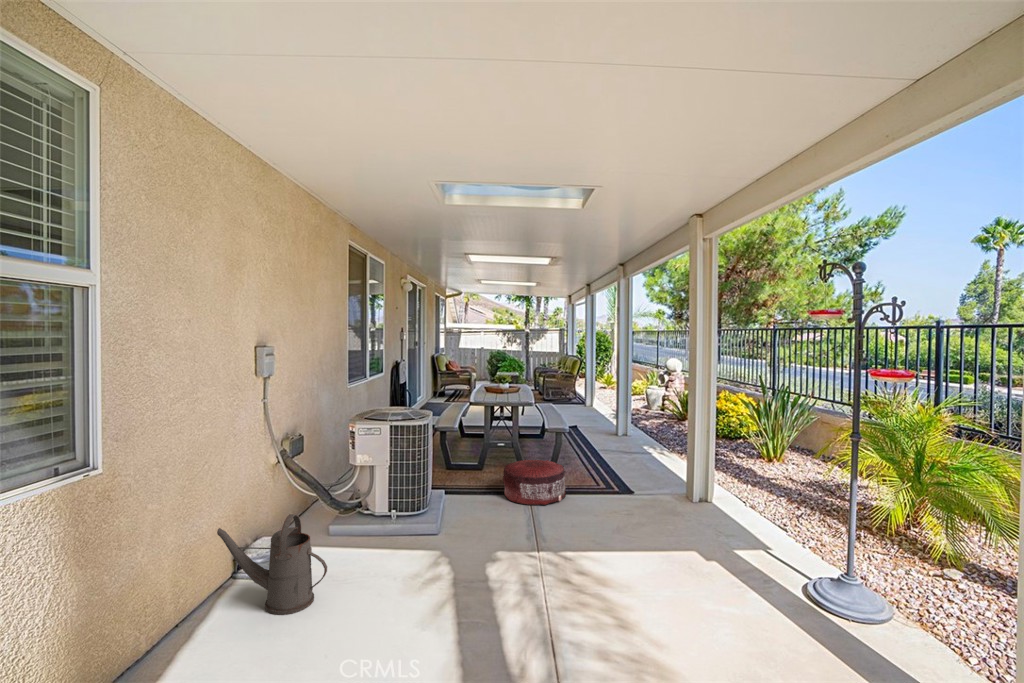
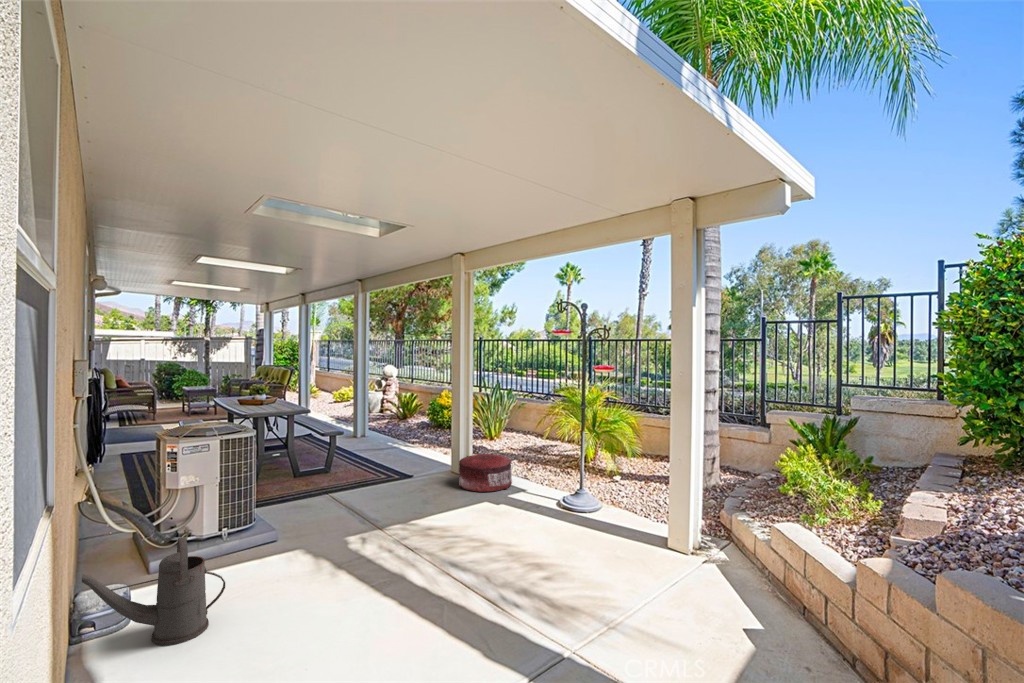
pouf: present [503,459,567,505] -> present [459,453,512,492]

